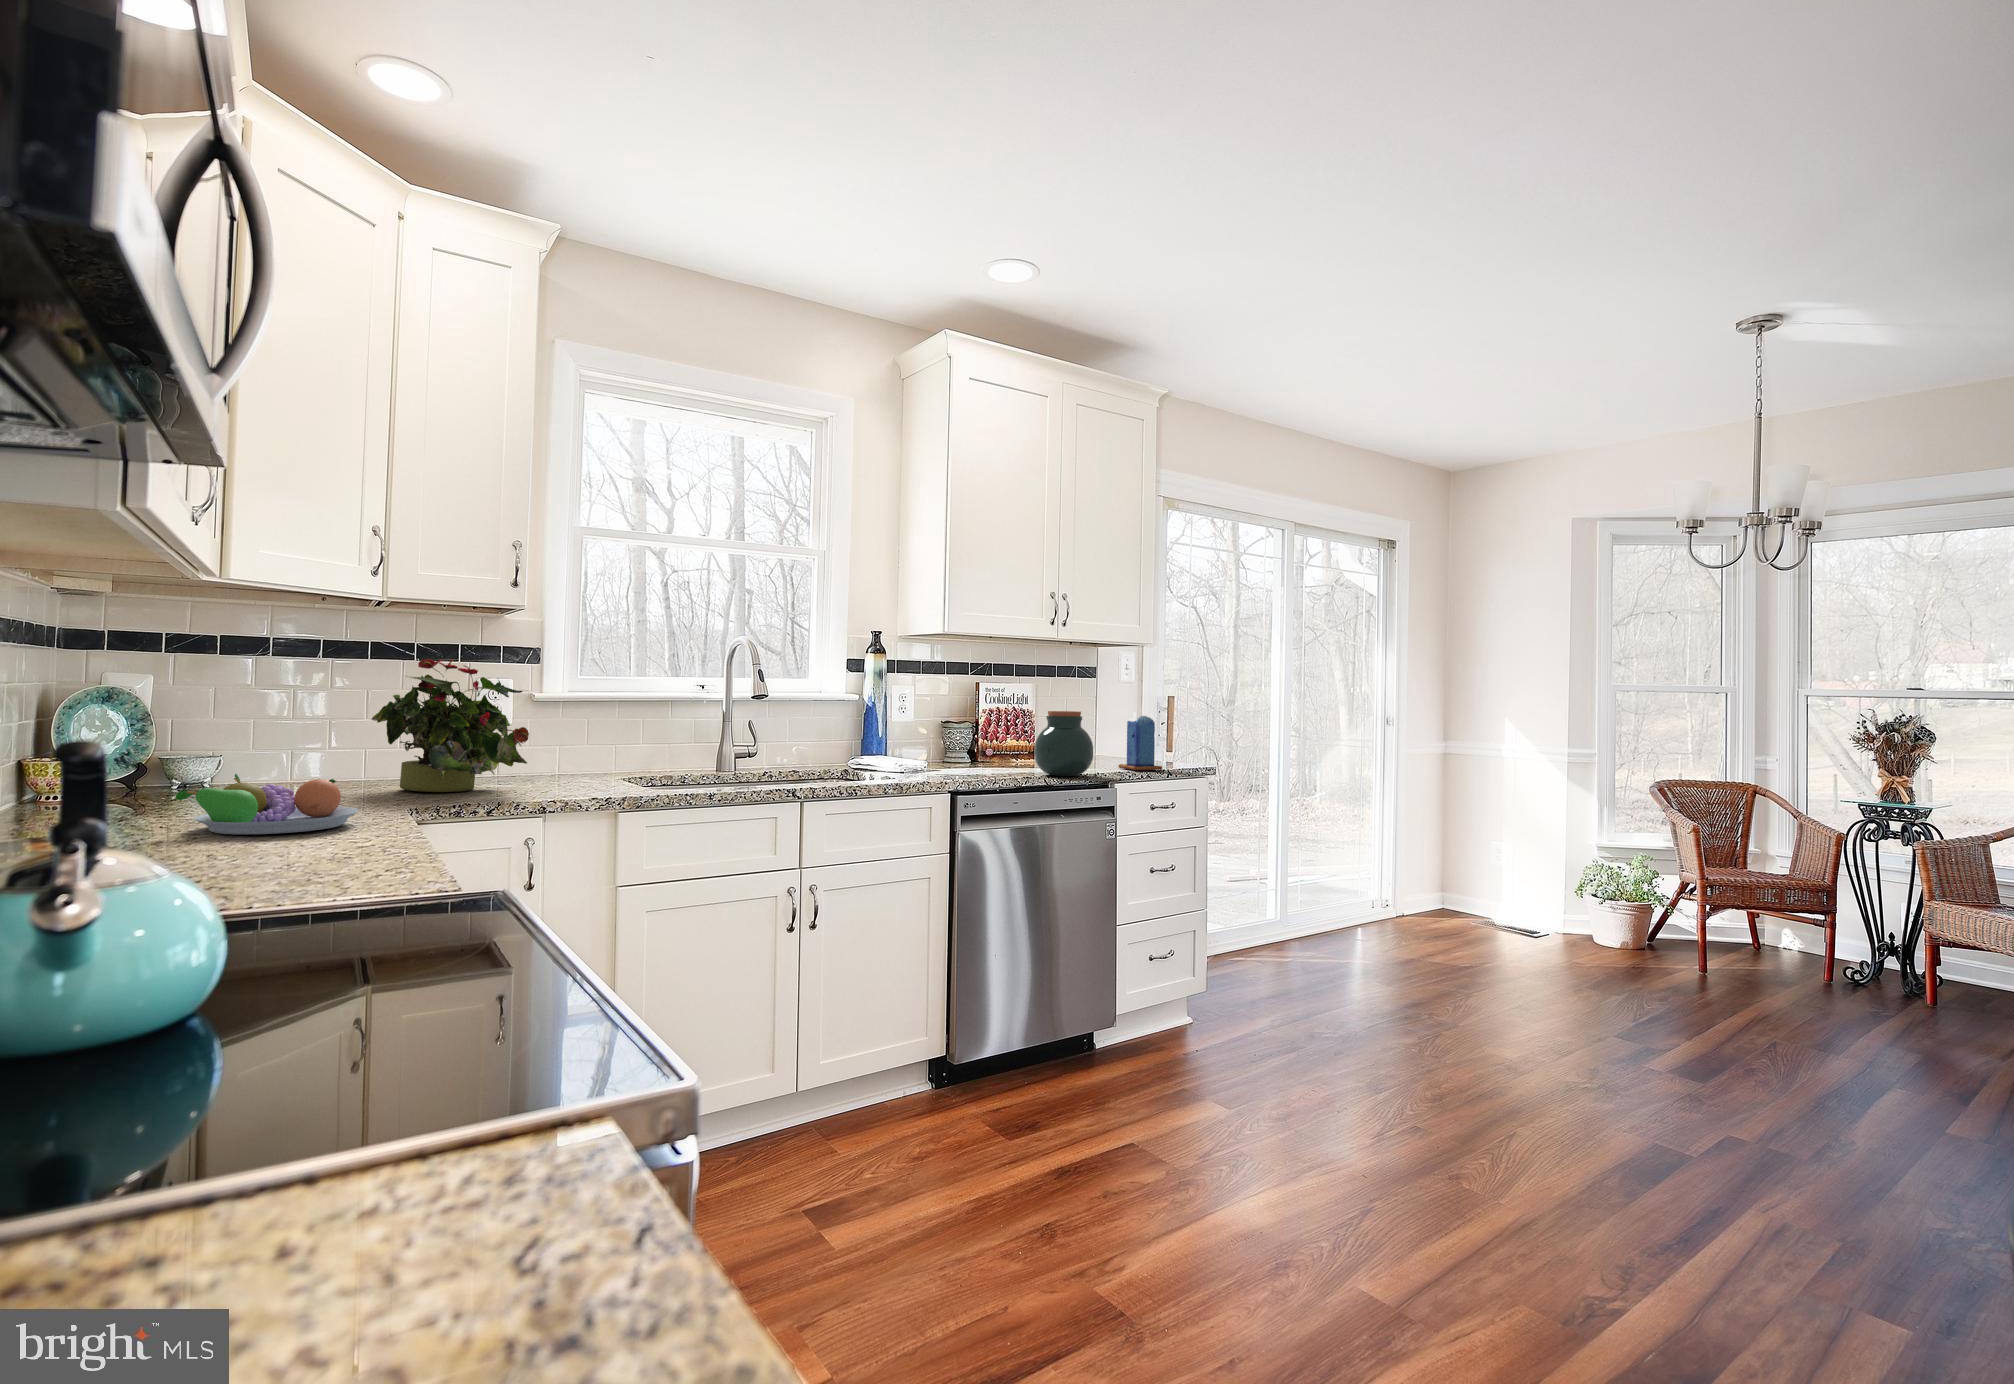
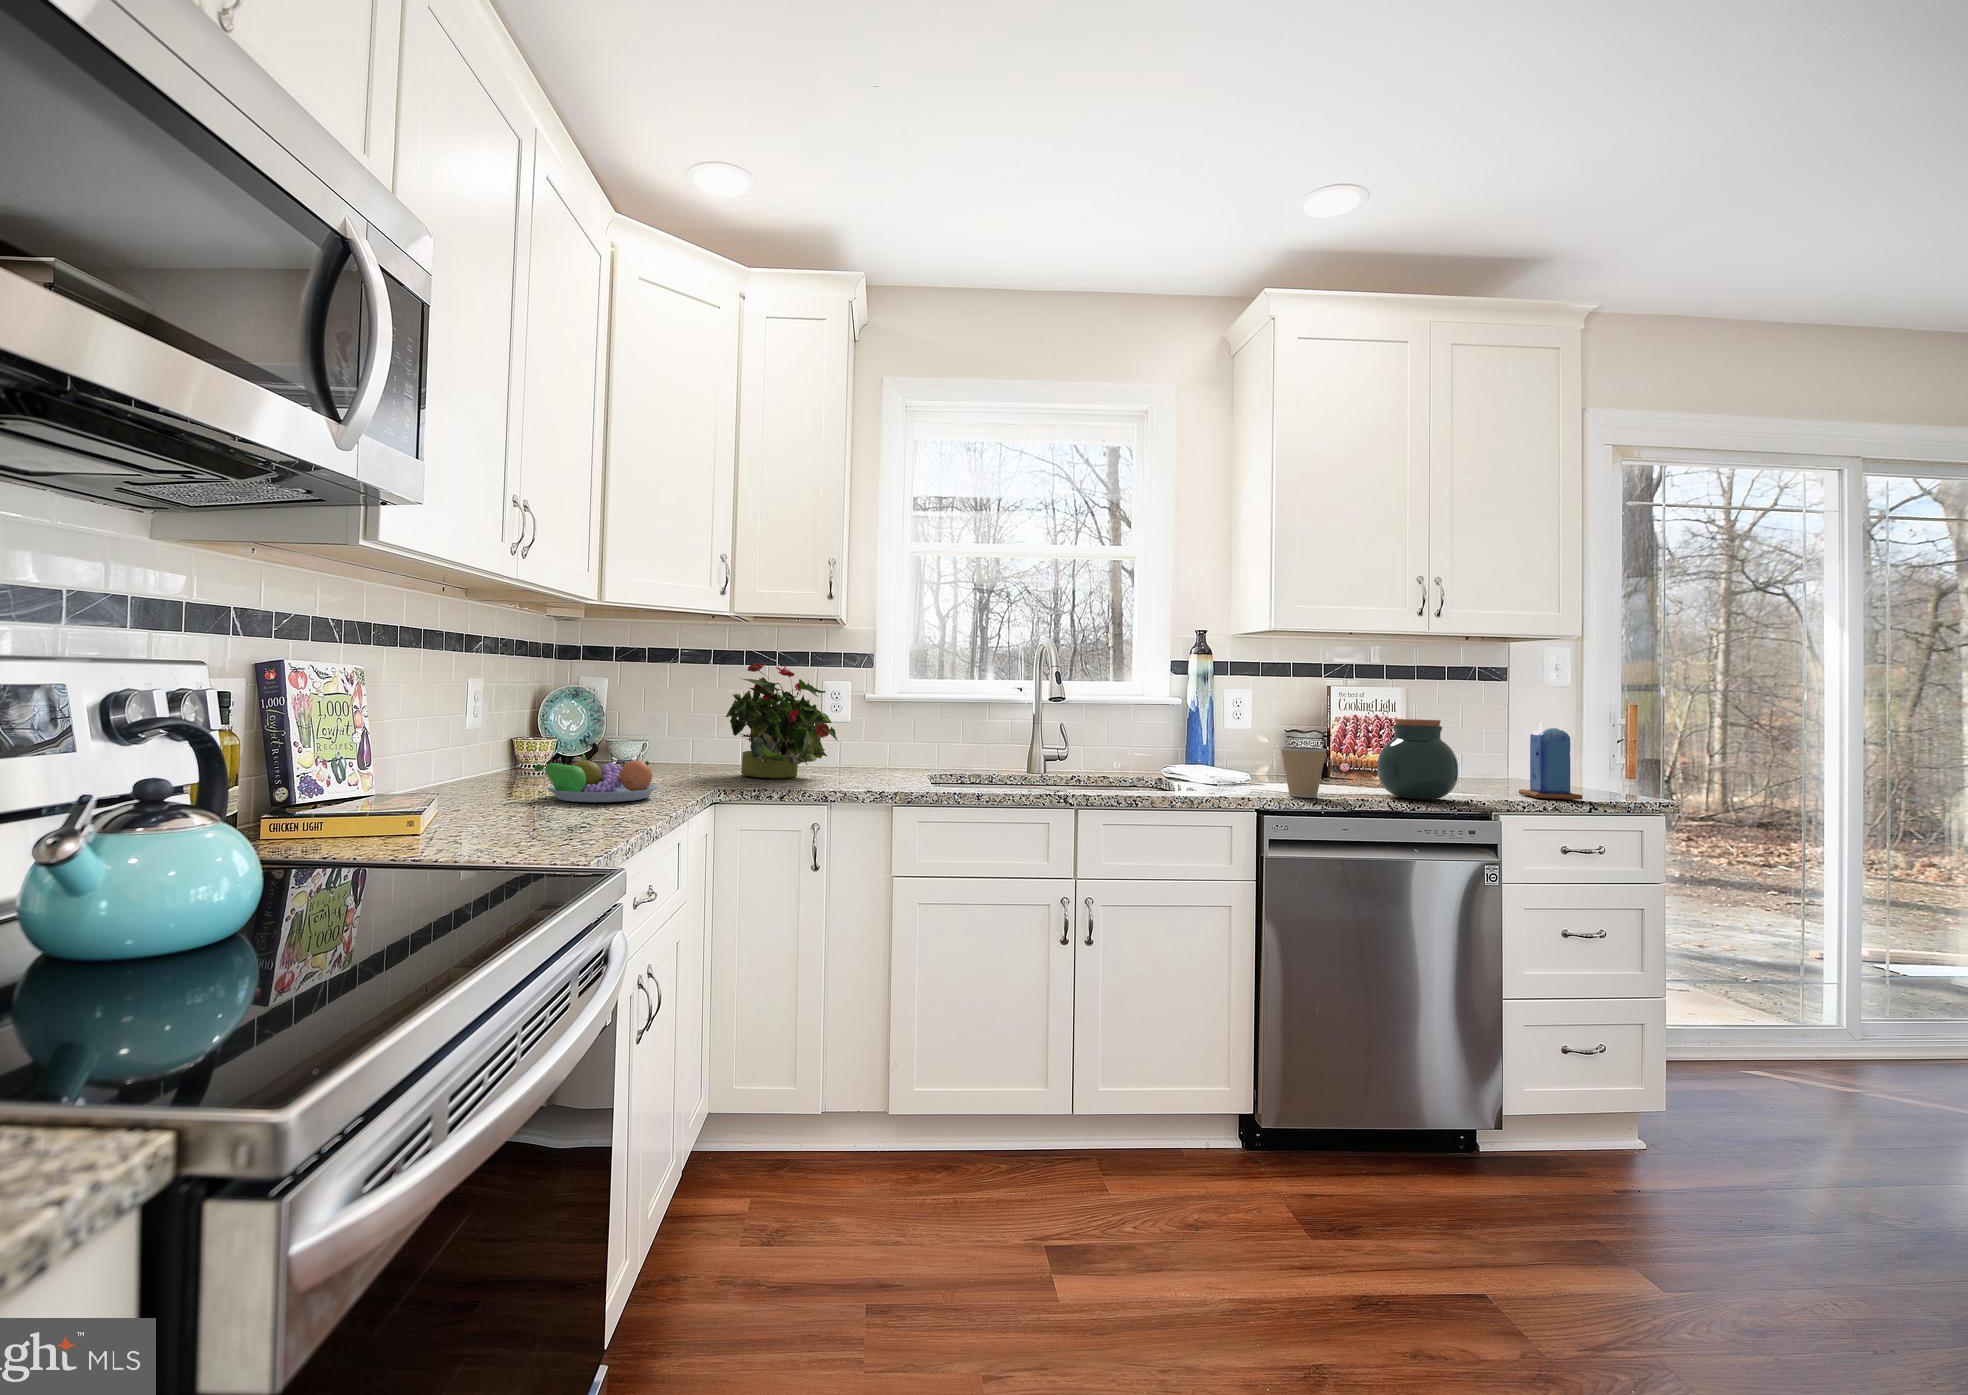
coffee cup: none [969,737,1006,780] -> present [1281,747,1327,798]

